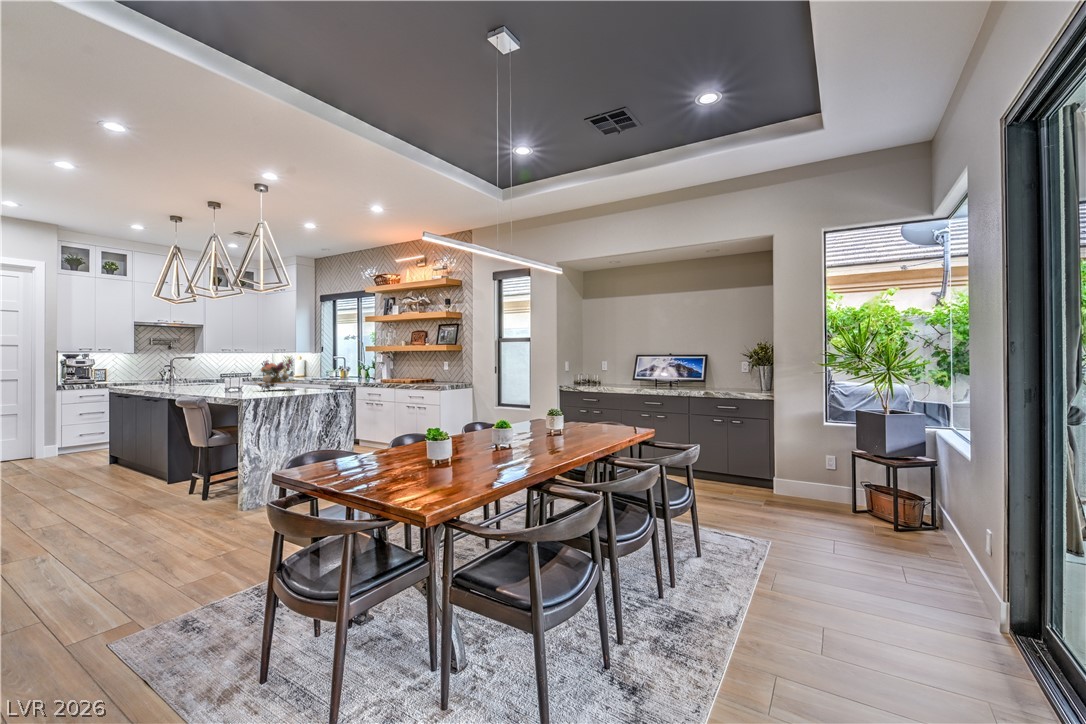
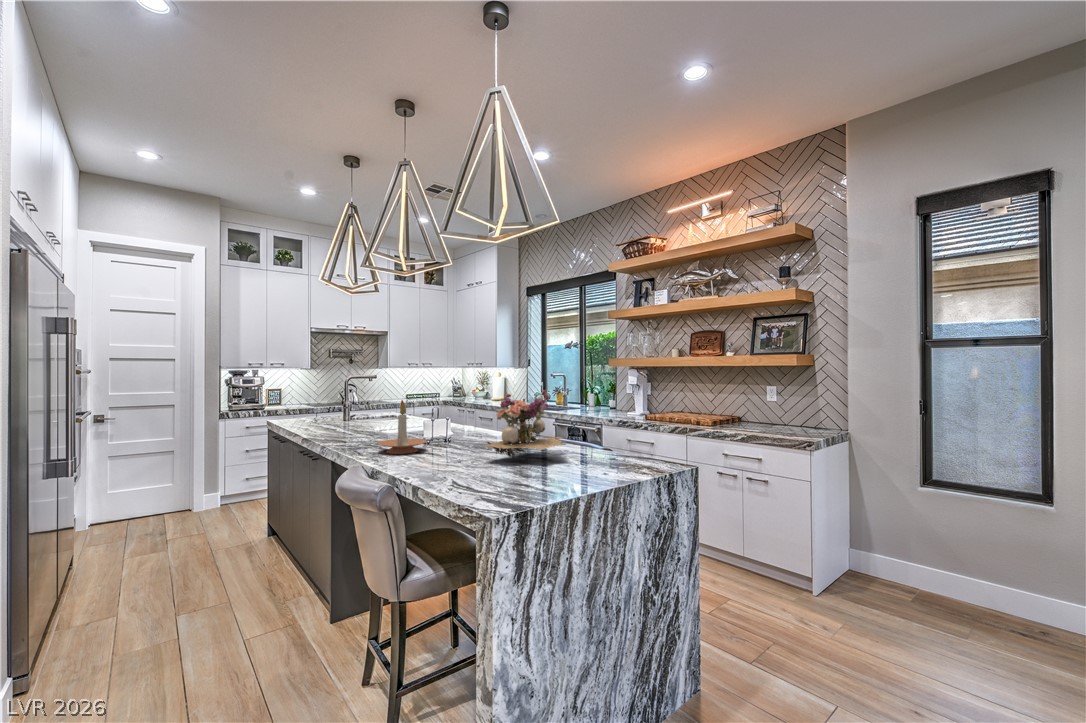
candle holder: none [195,364,225,391] -> present [378,400,427,454]

